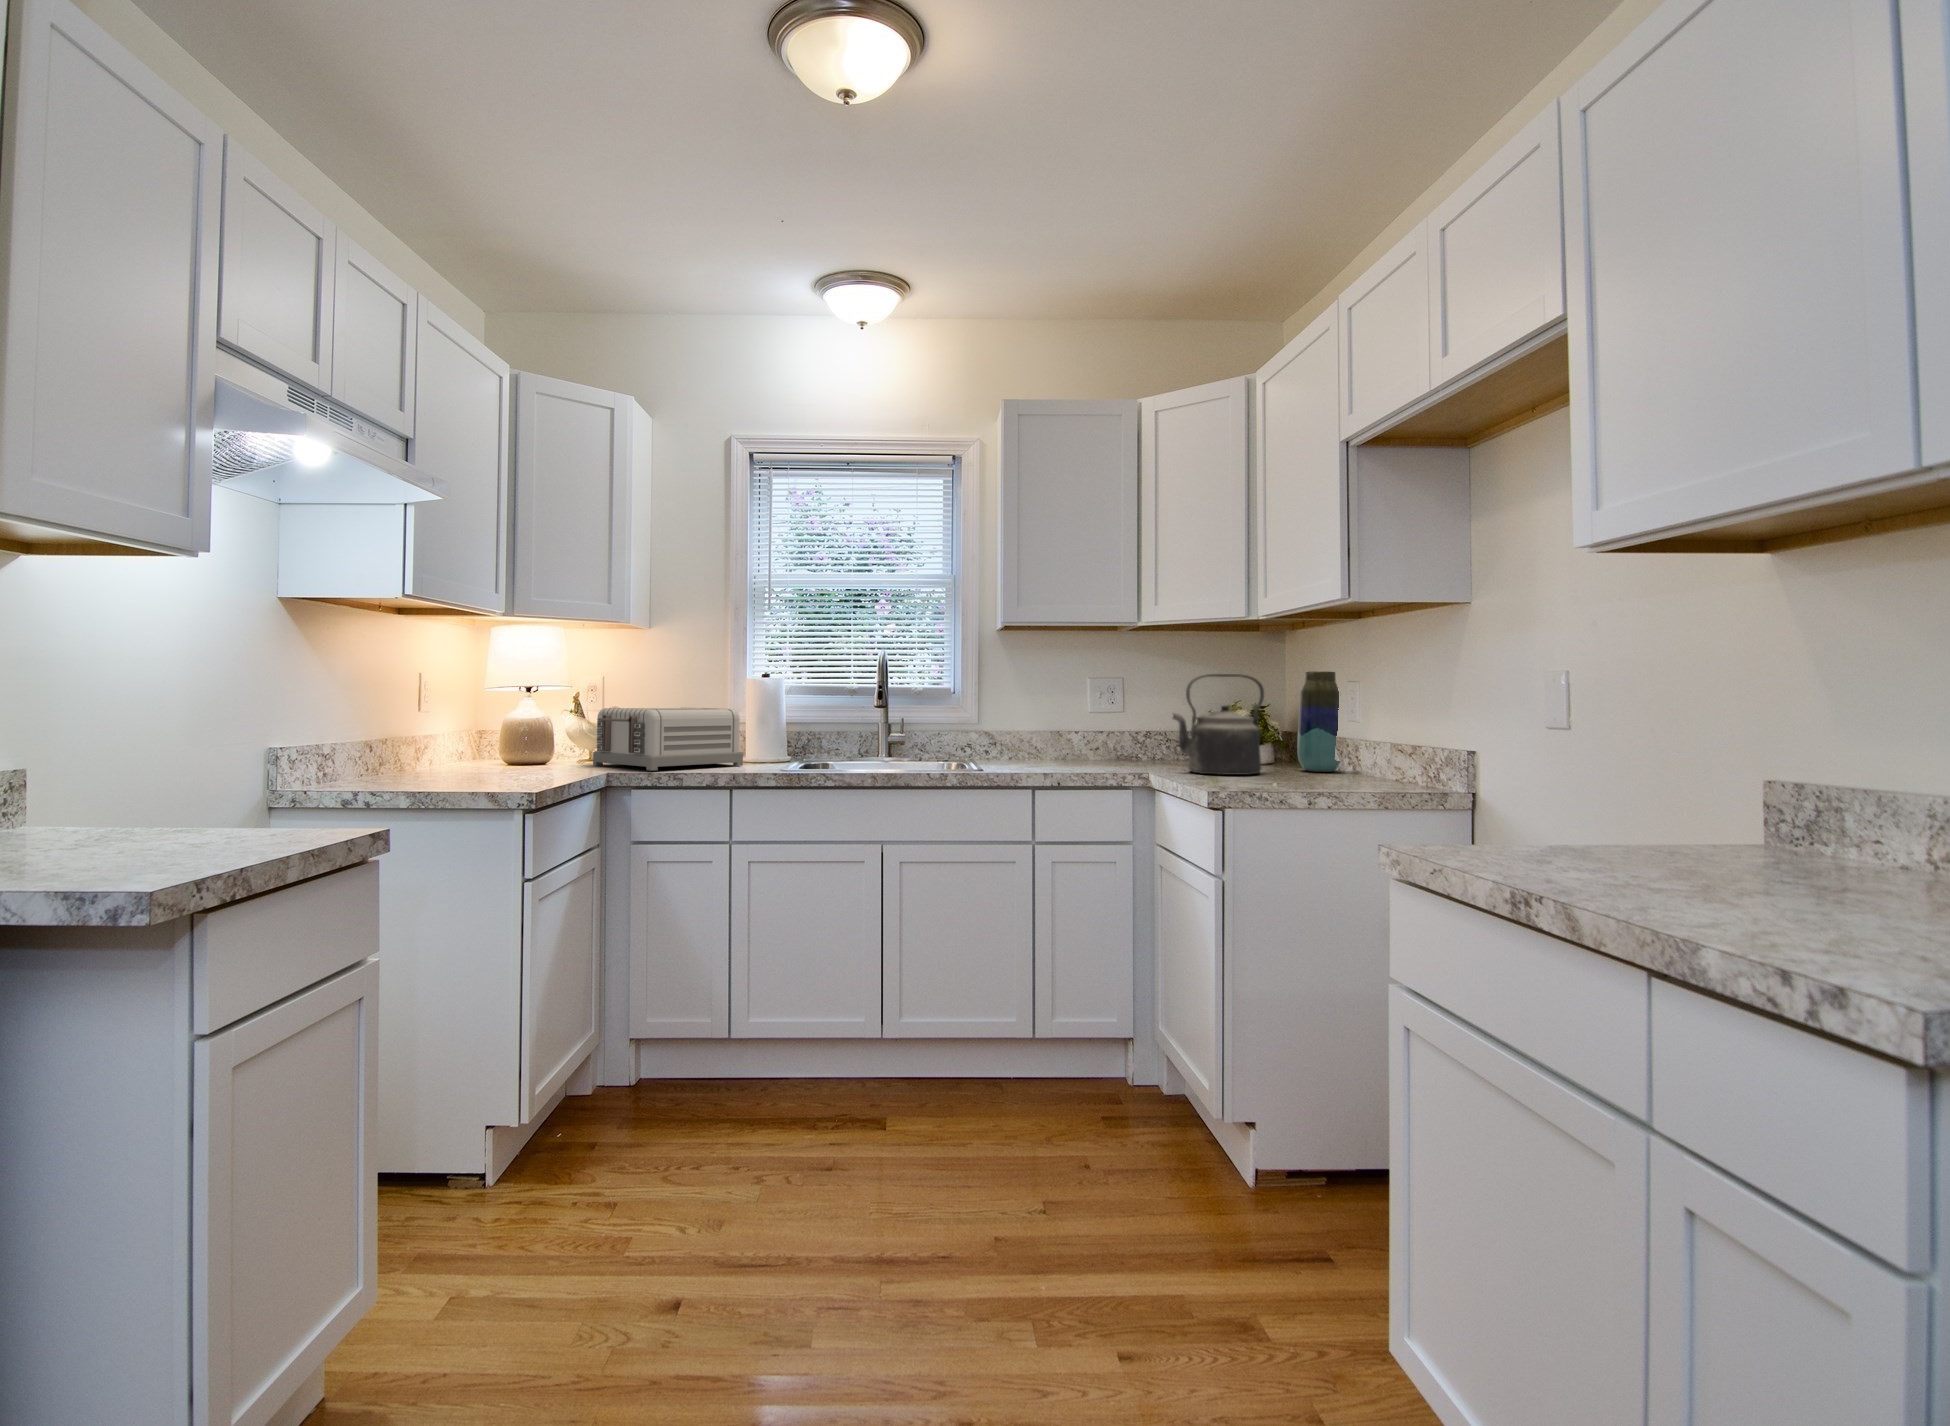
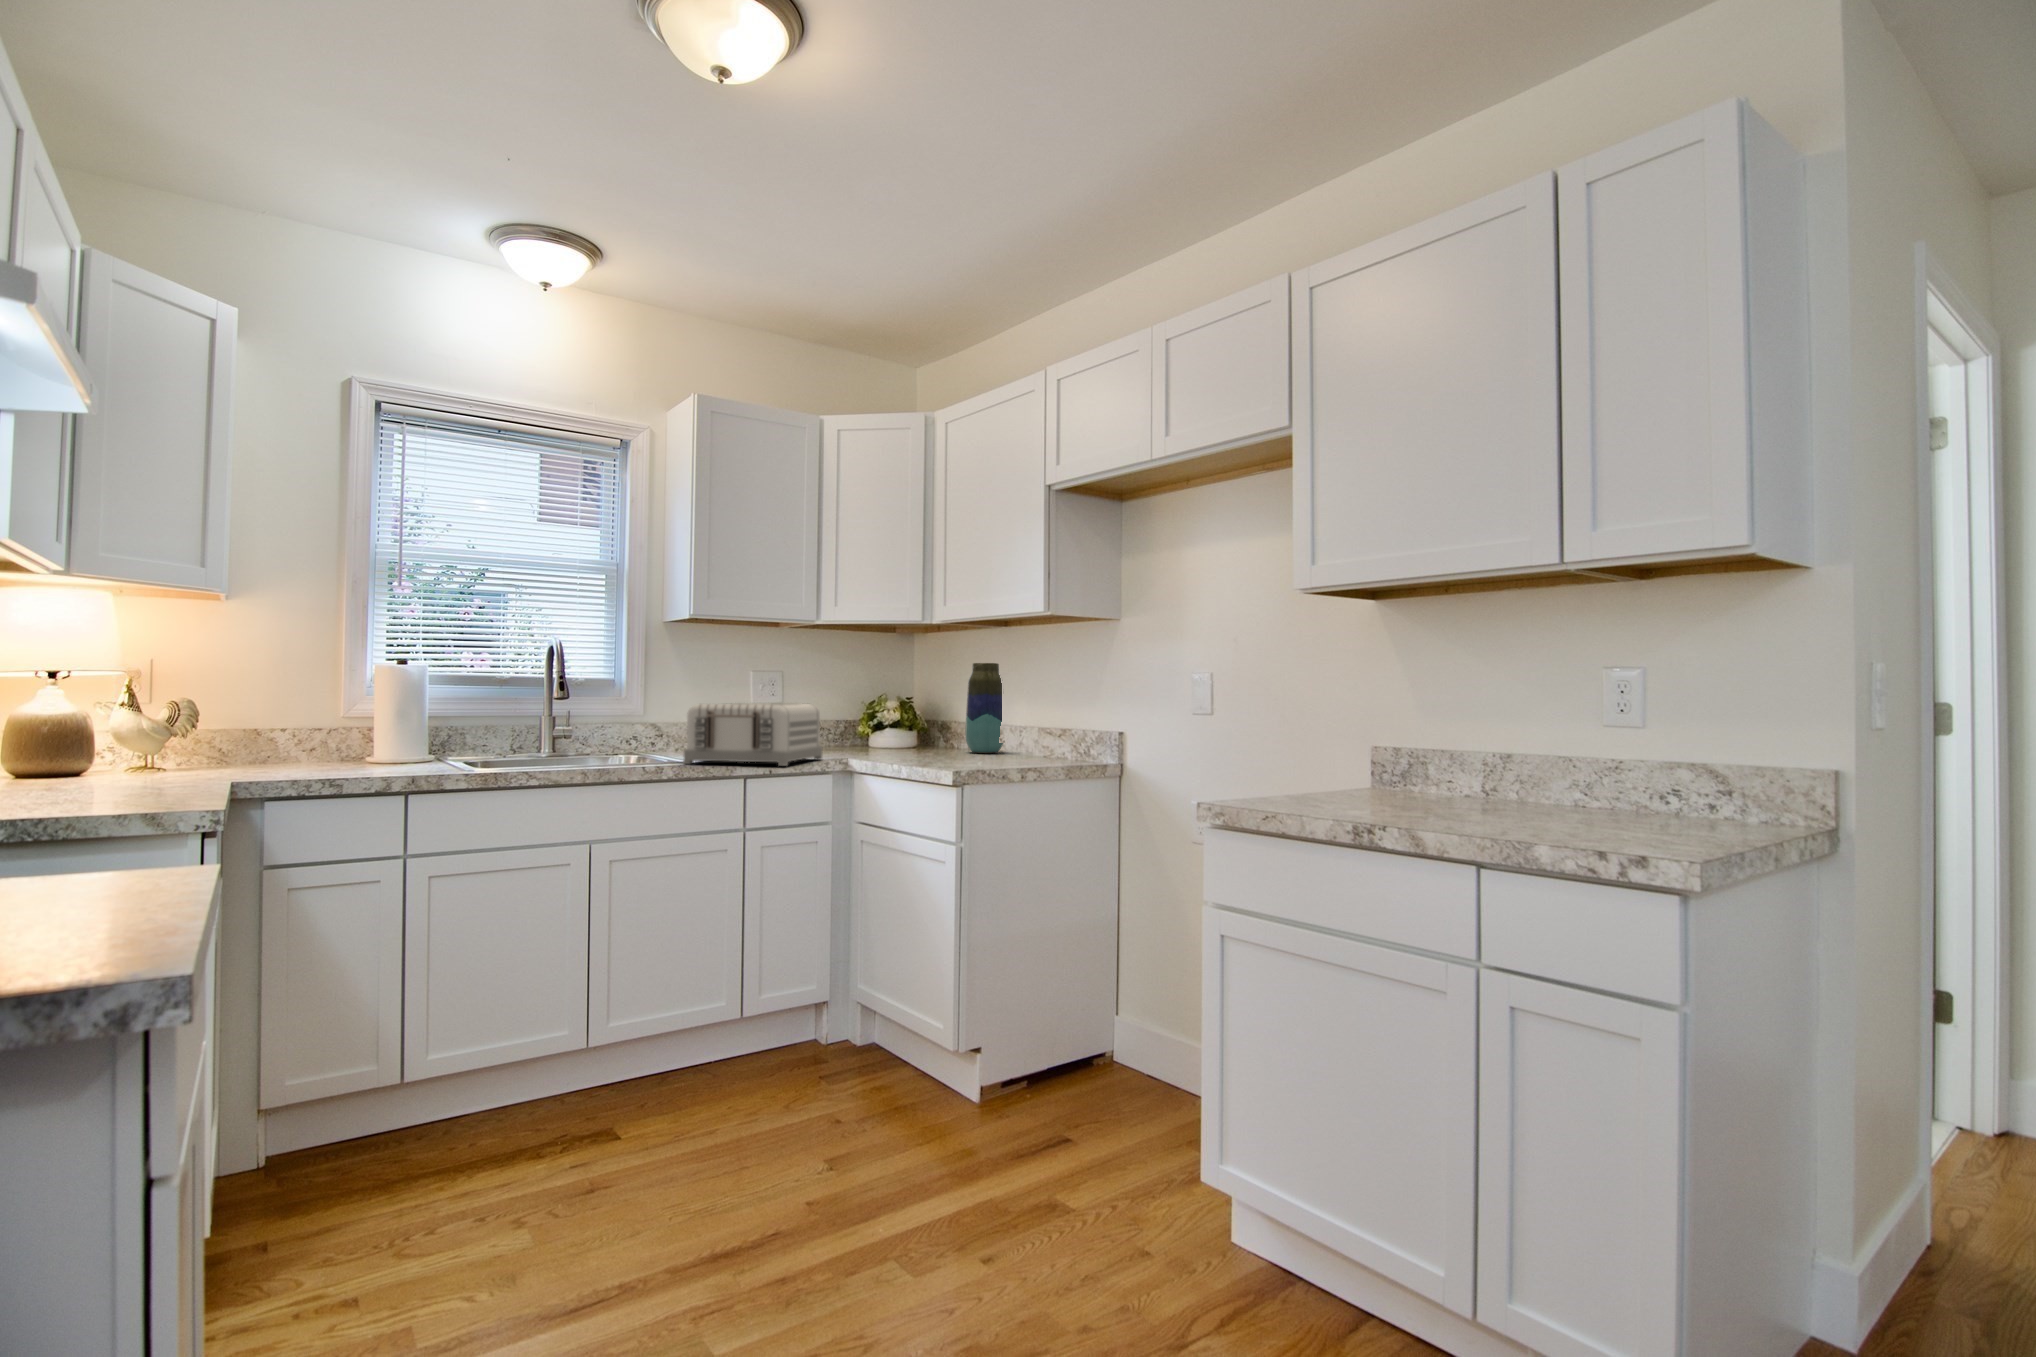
kettle: present [1173,674,1264,775] -> none [869,665,946,758]
toaster: present [593,708,743,770] -> present [684,703,822,766]

